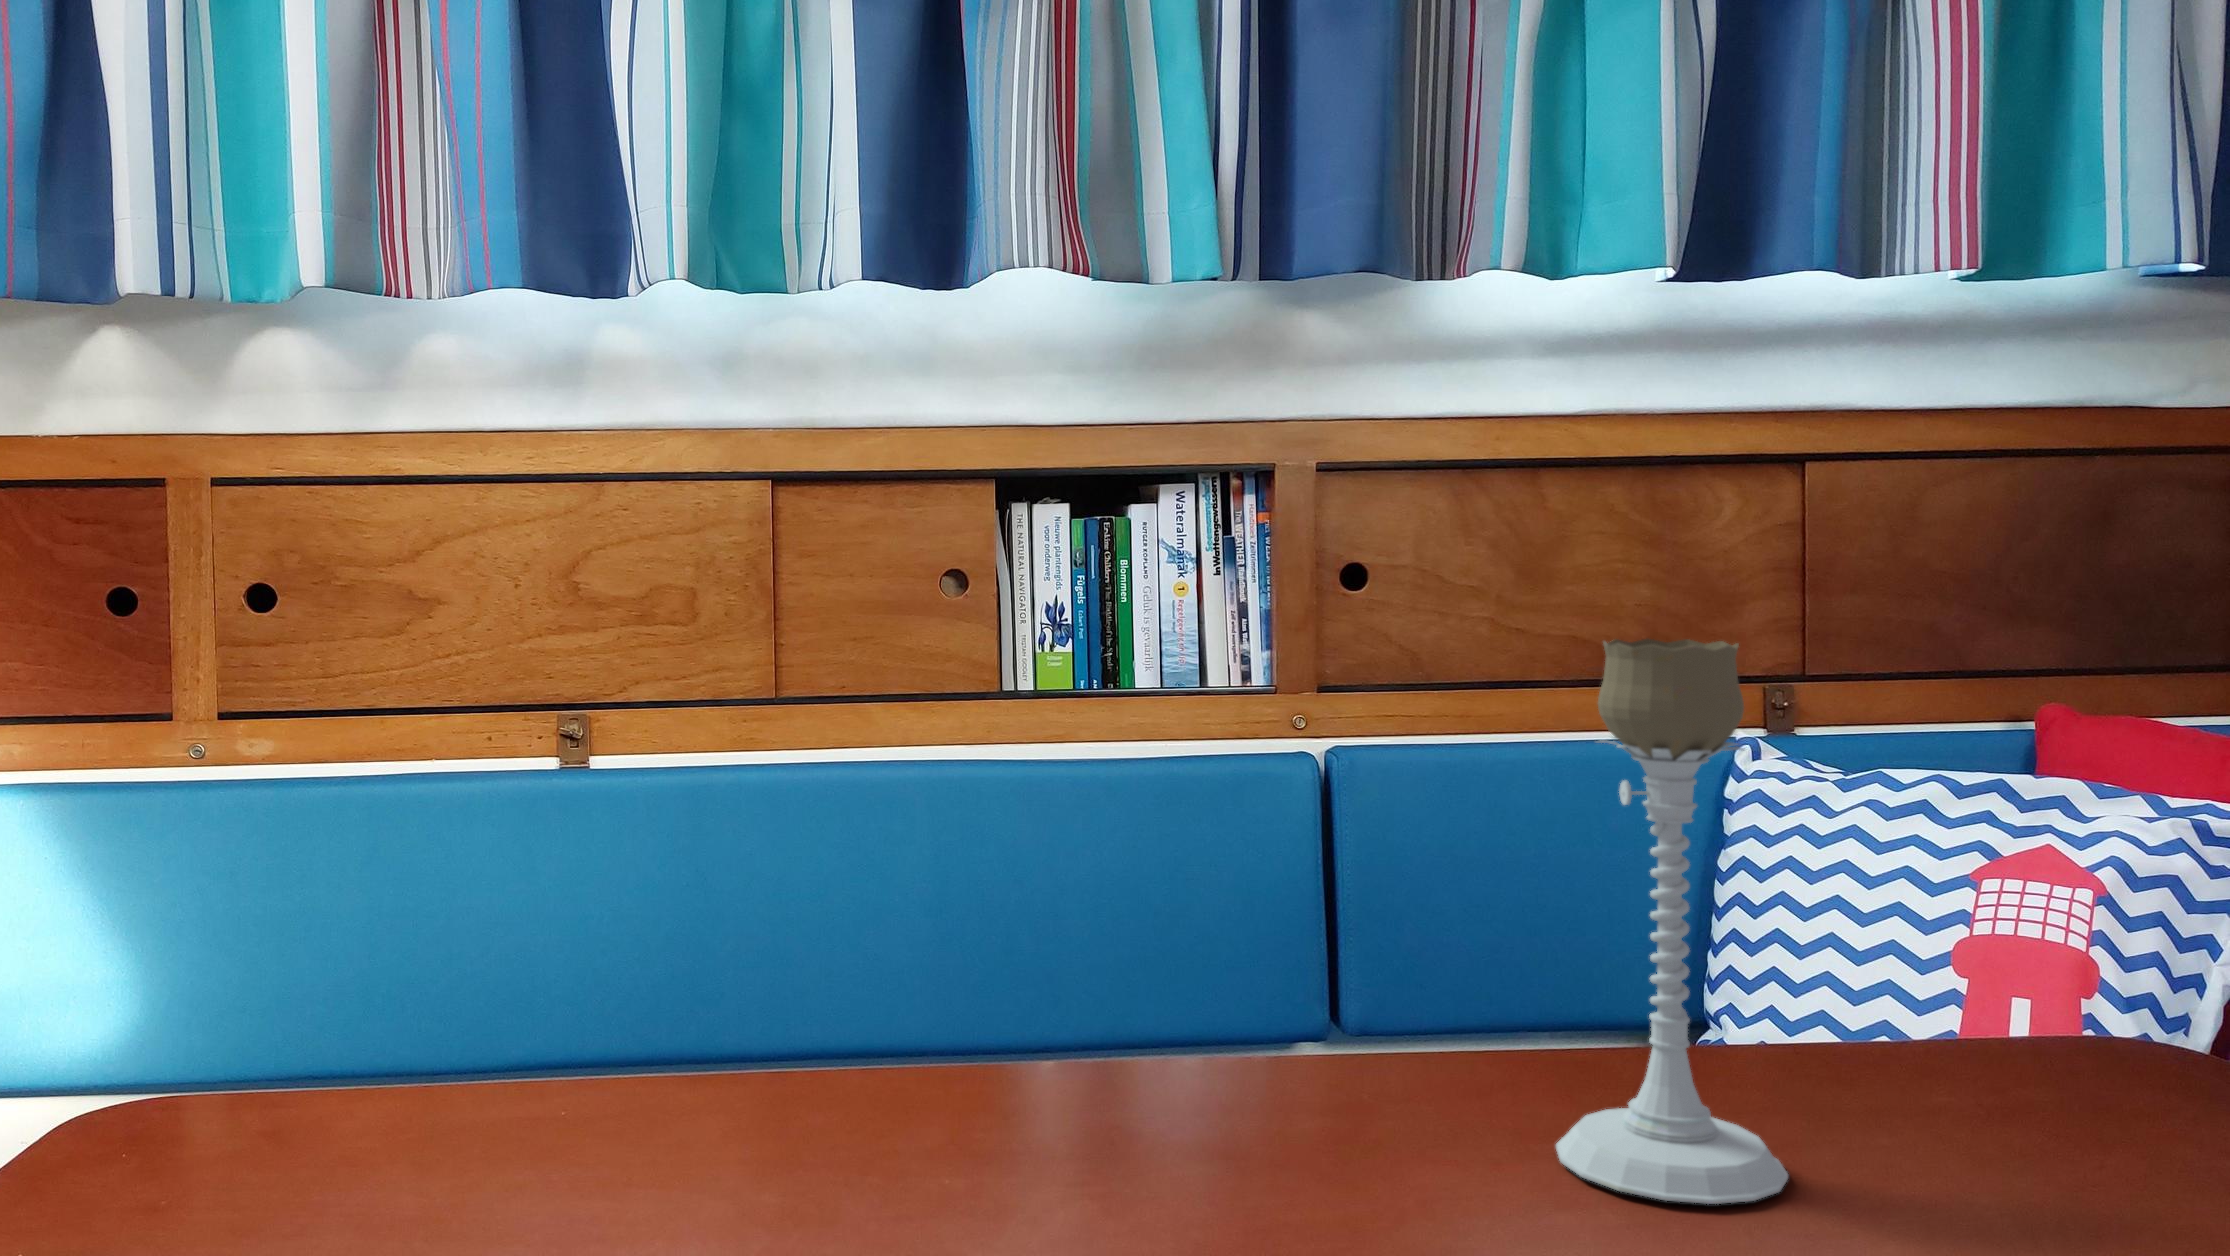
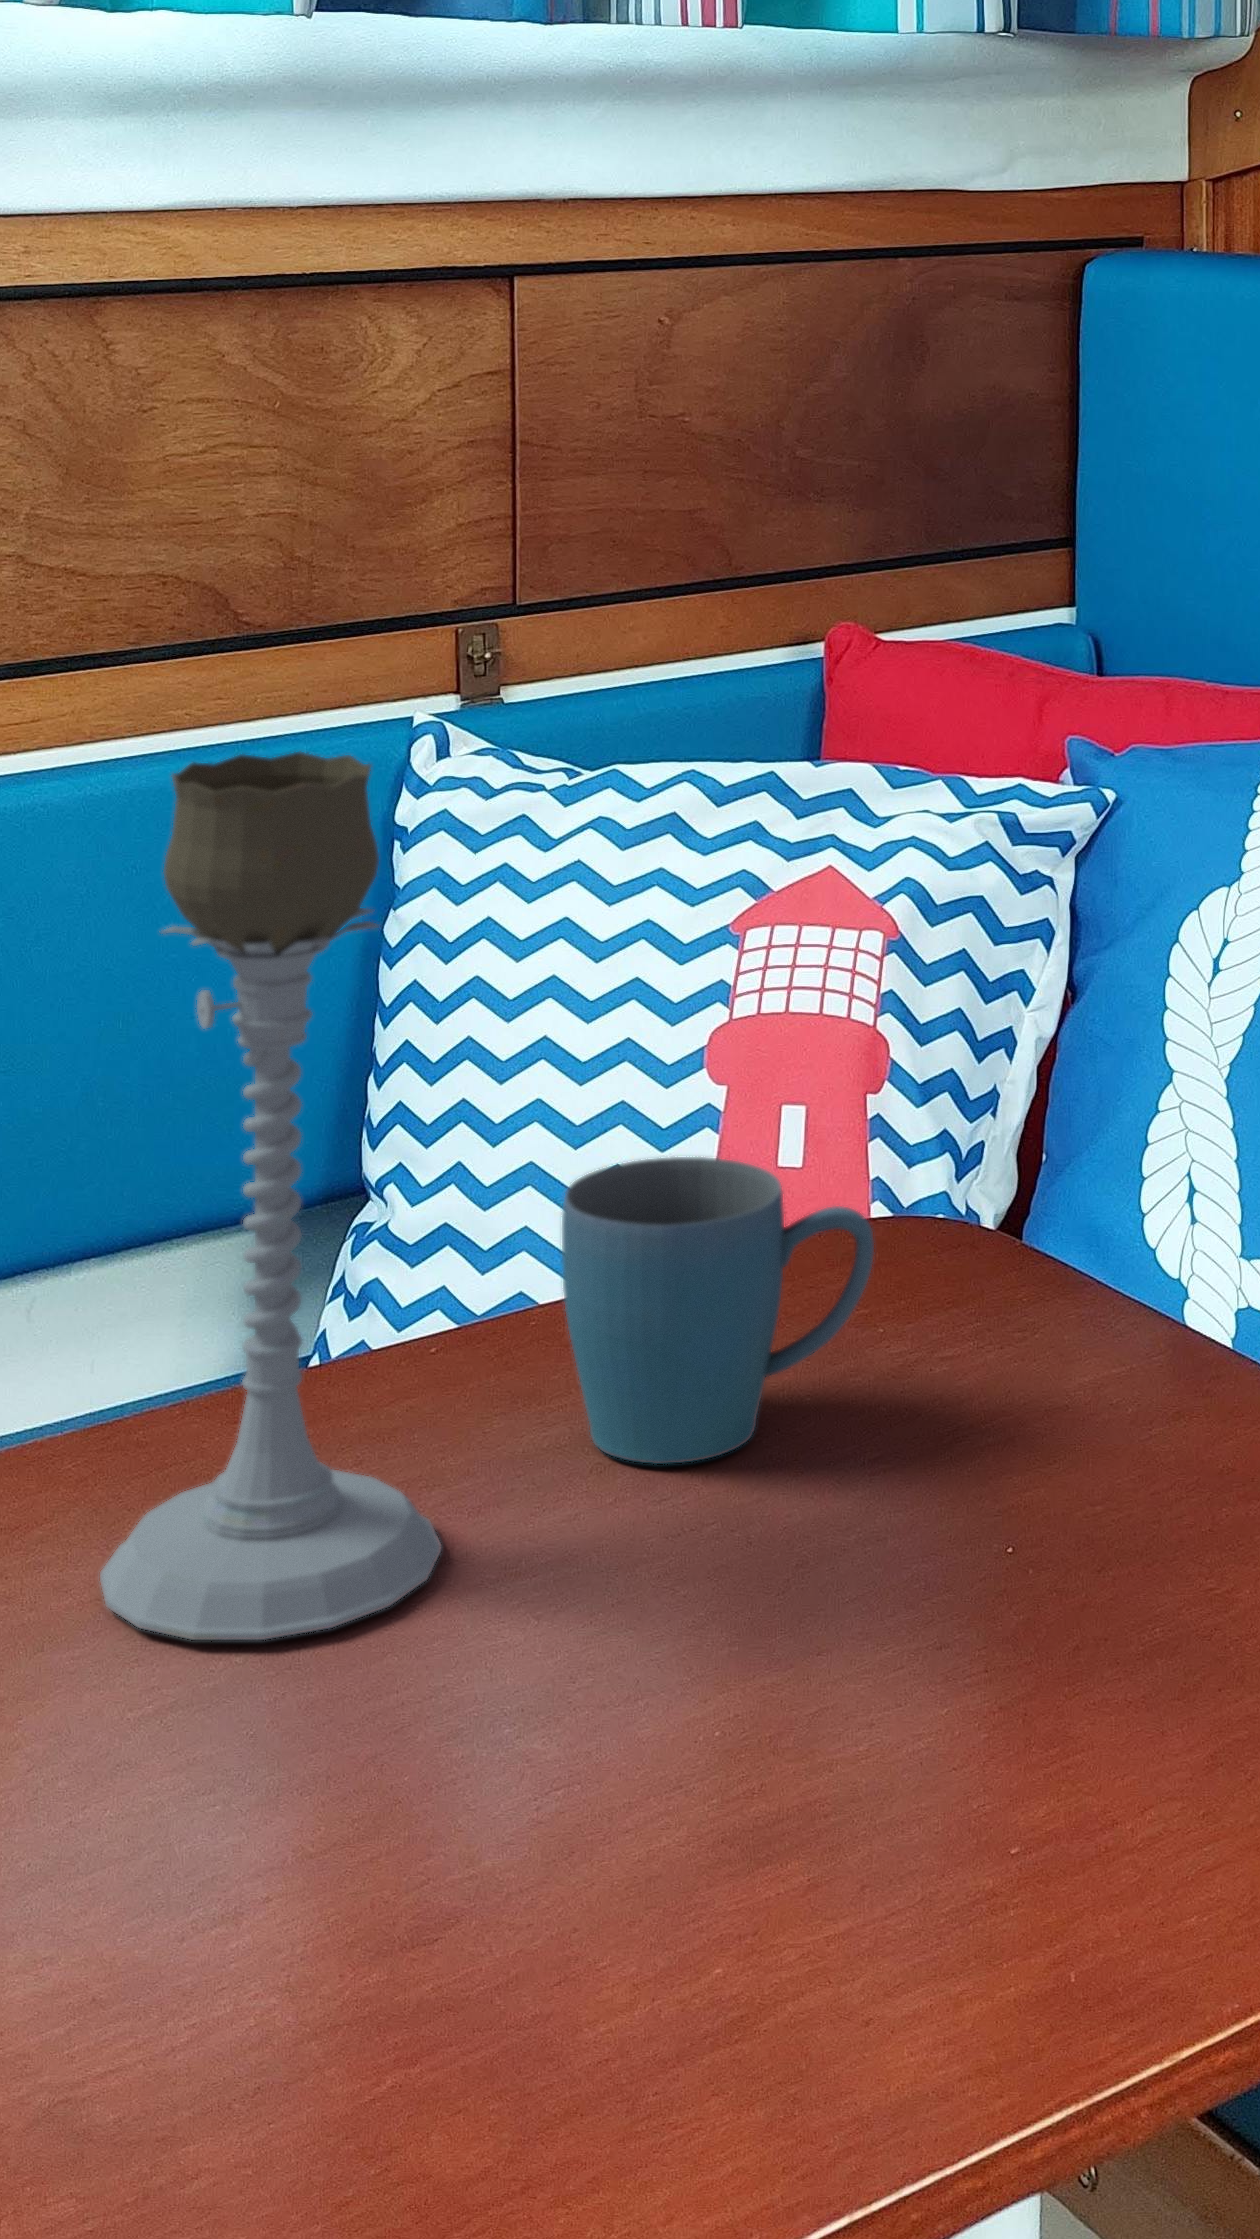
mug: none [1873,957,2128,1165] -> present [562,1157,874,1464]

